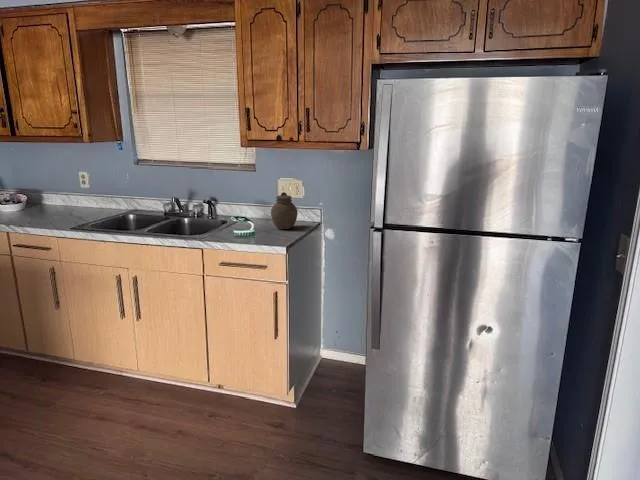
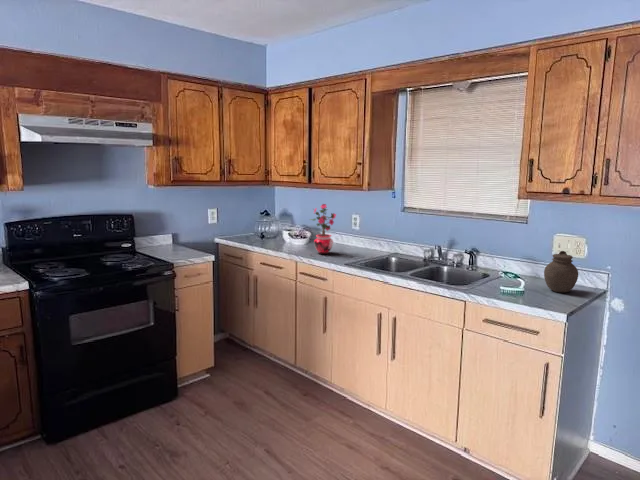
potted plant: none [17,160,56,219] -> present [313,204,336,254]

